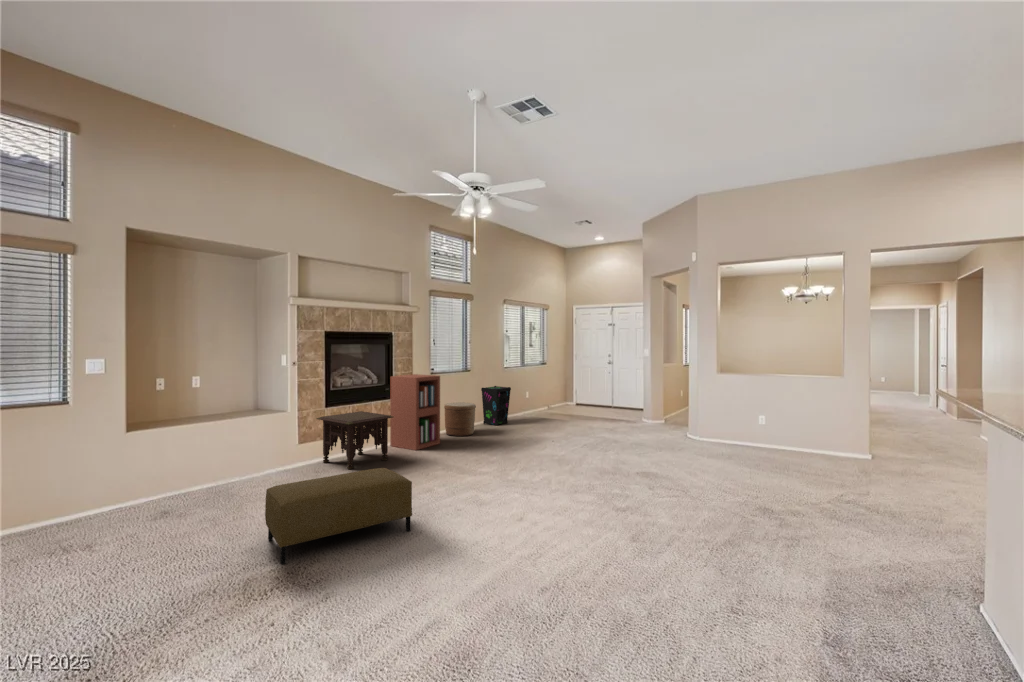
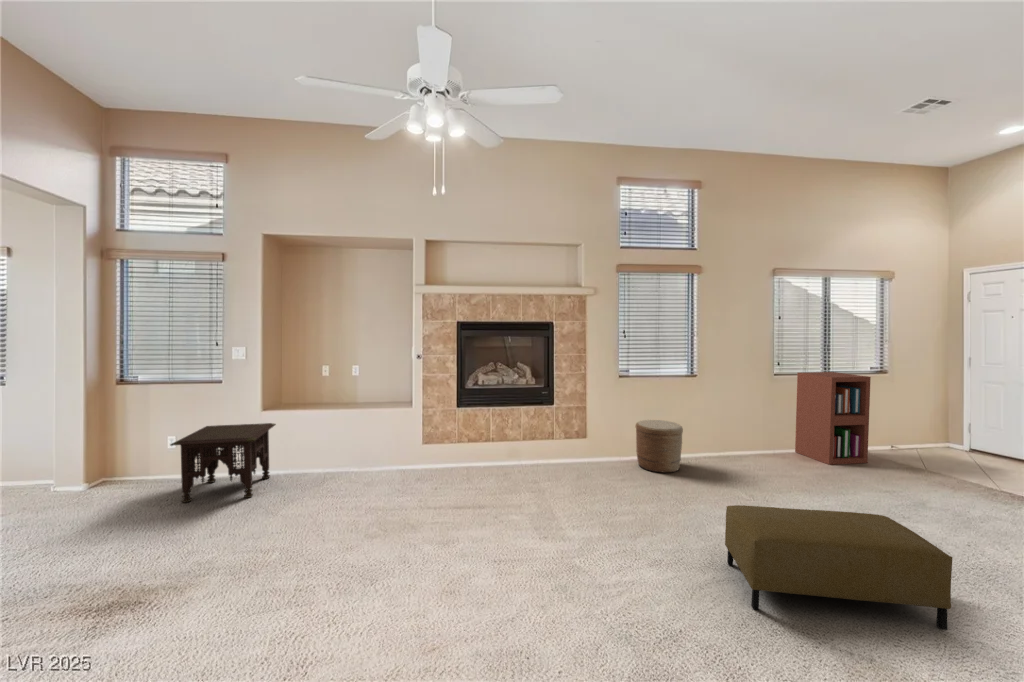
bookshelf: present [390,374,440,450] -> present [795,372,871,465]
speaker: present [481,386,511,426] -> none [718,401,771,464]
side table: present [317,411,394,469] -> present [171,423,276,503]
ottoman: present [265,468,412,564] -> present [725,505,952,630]

